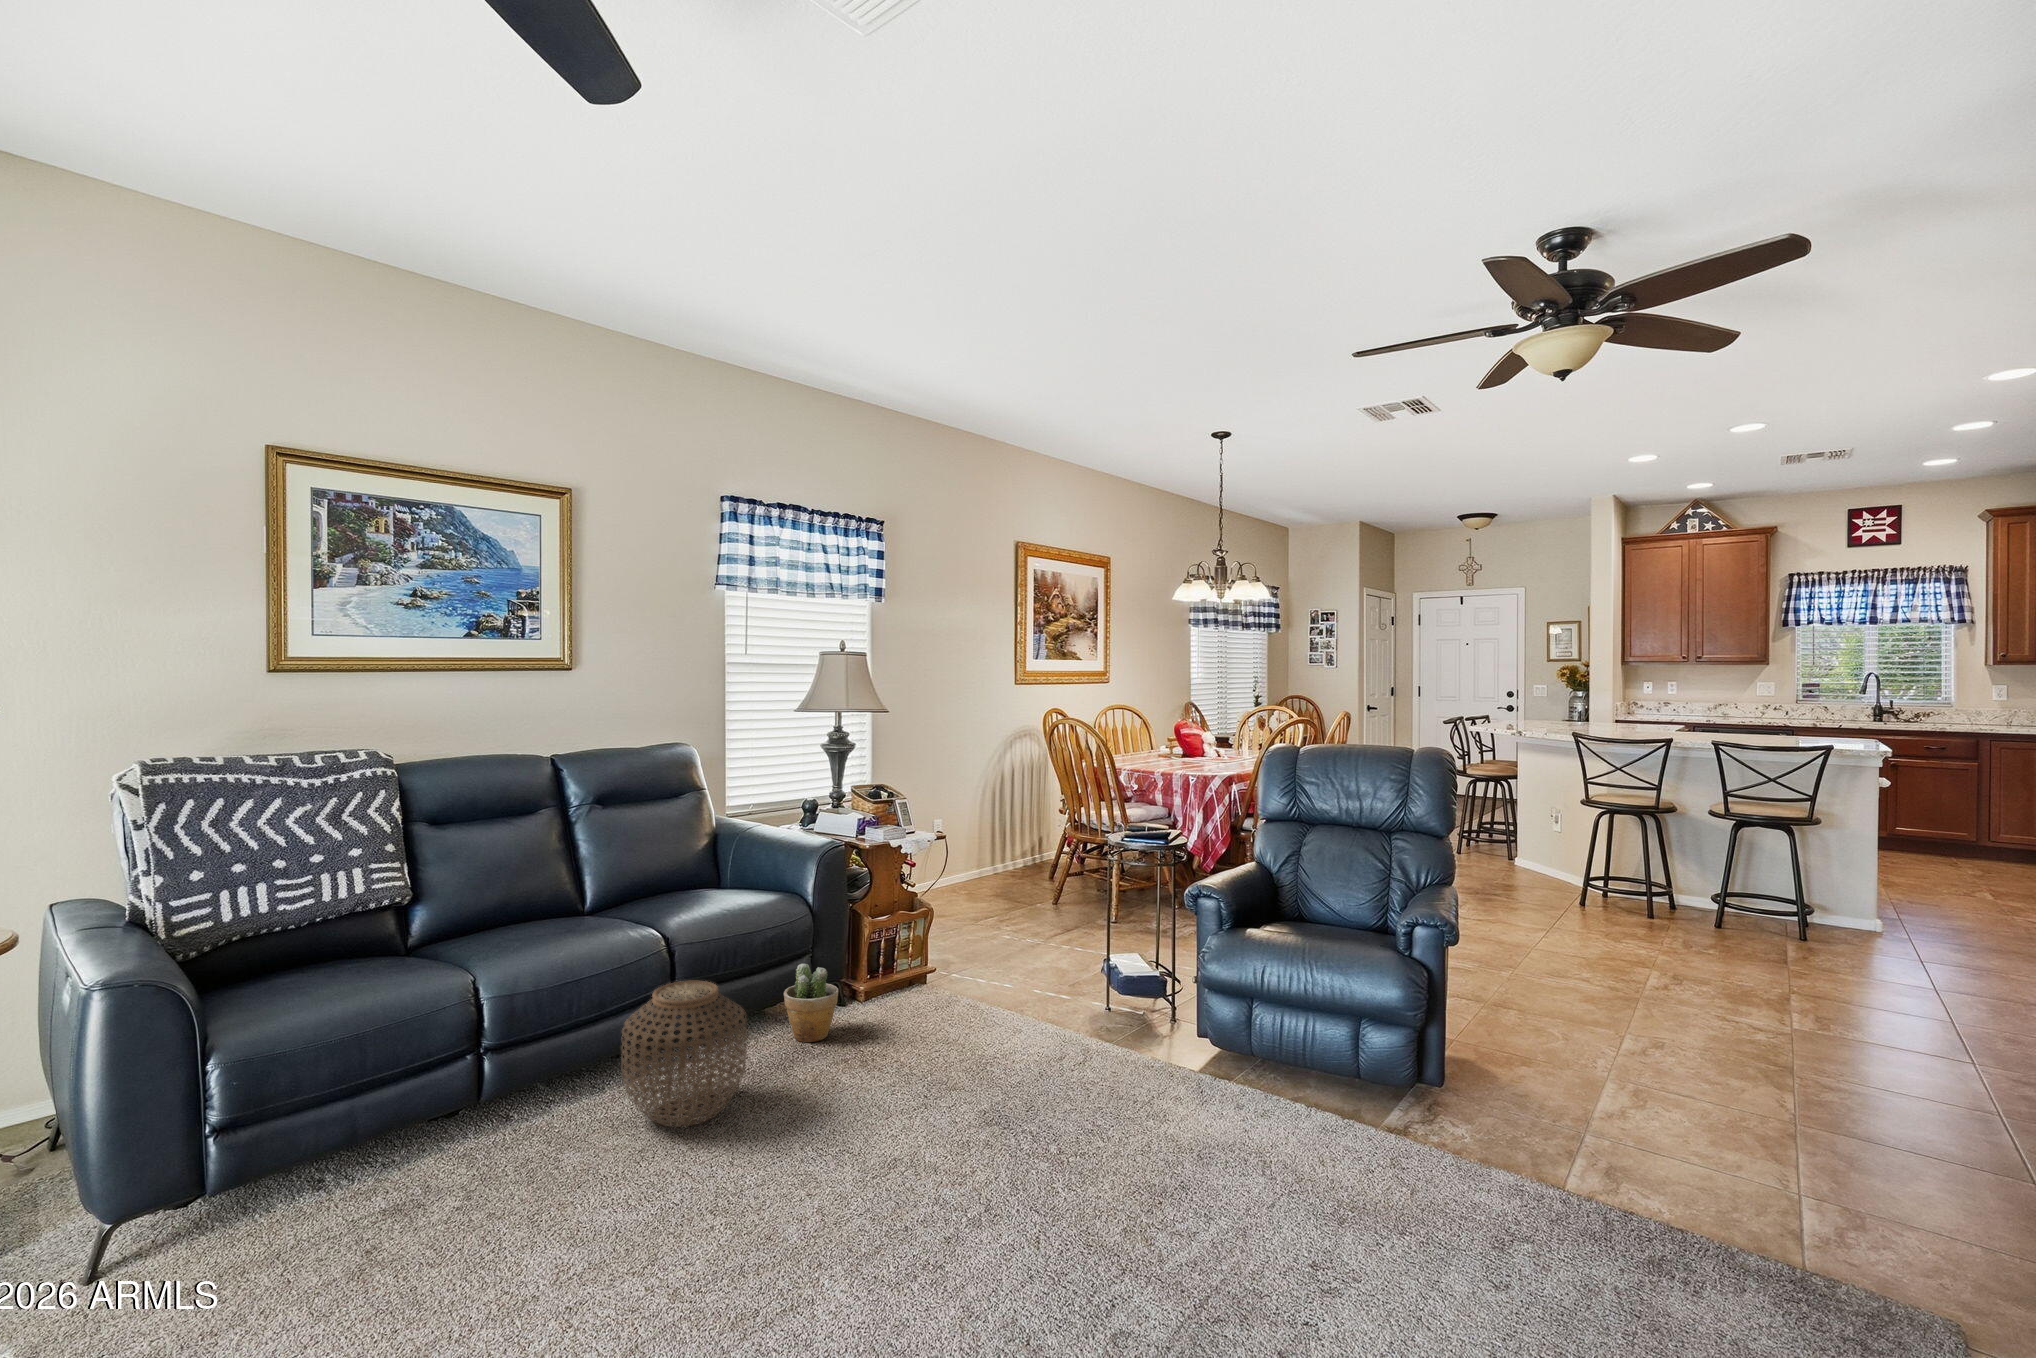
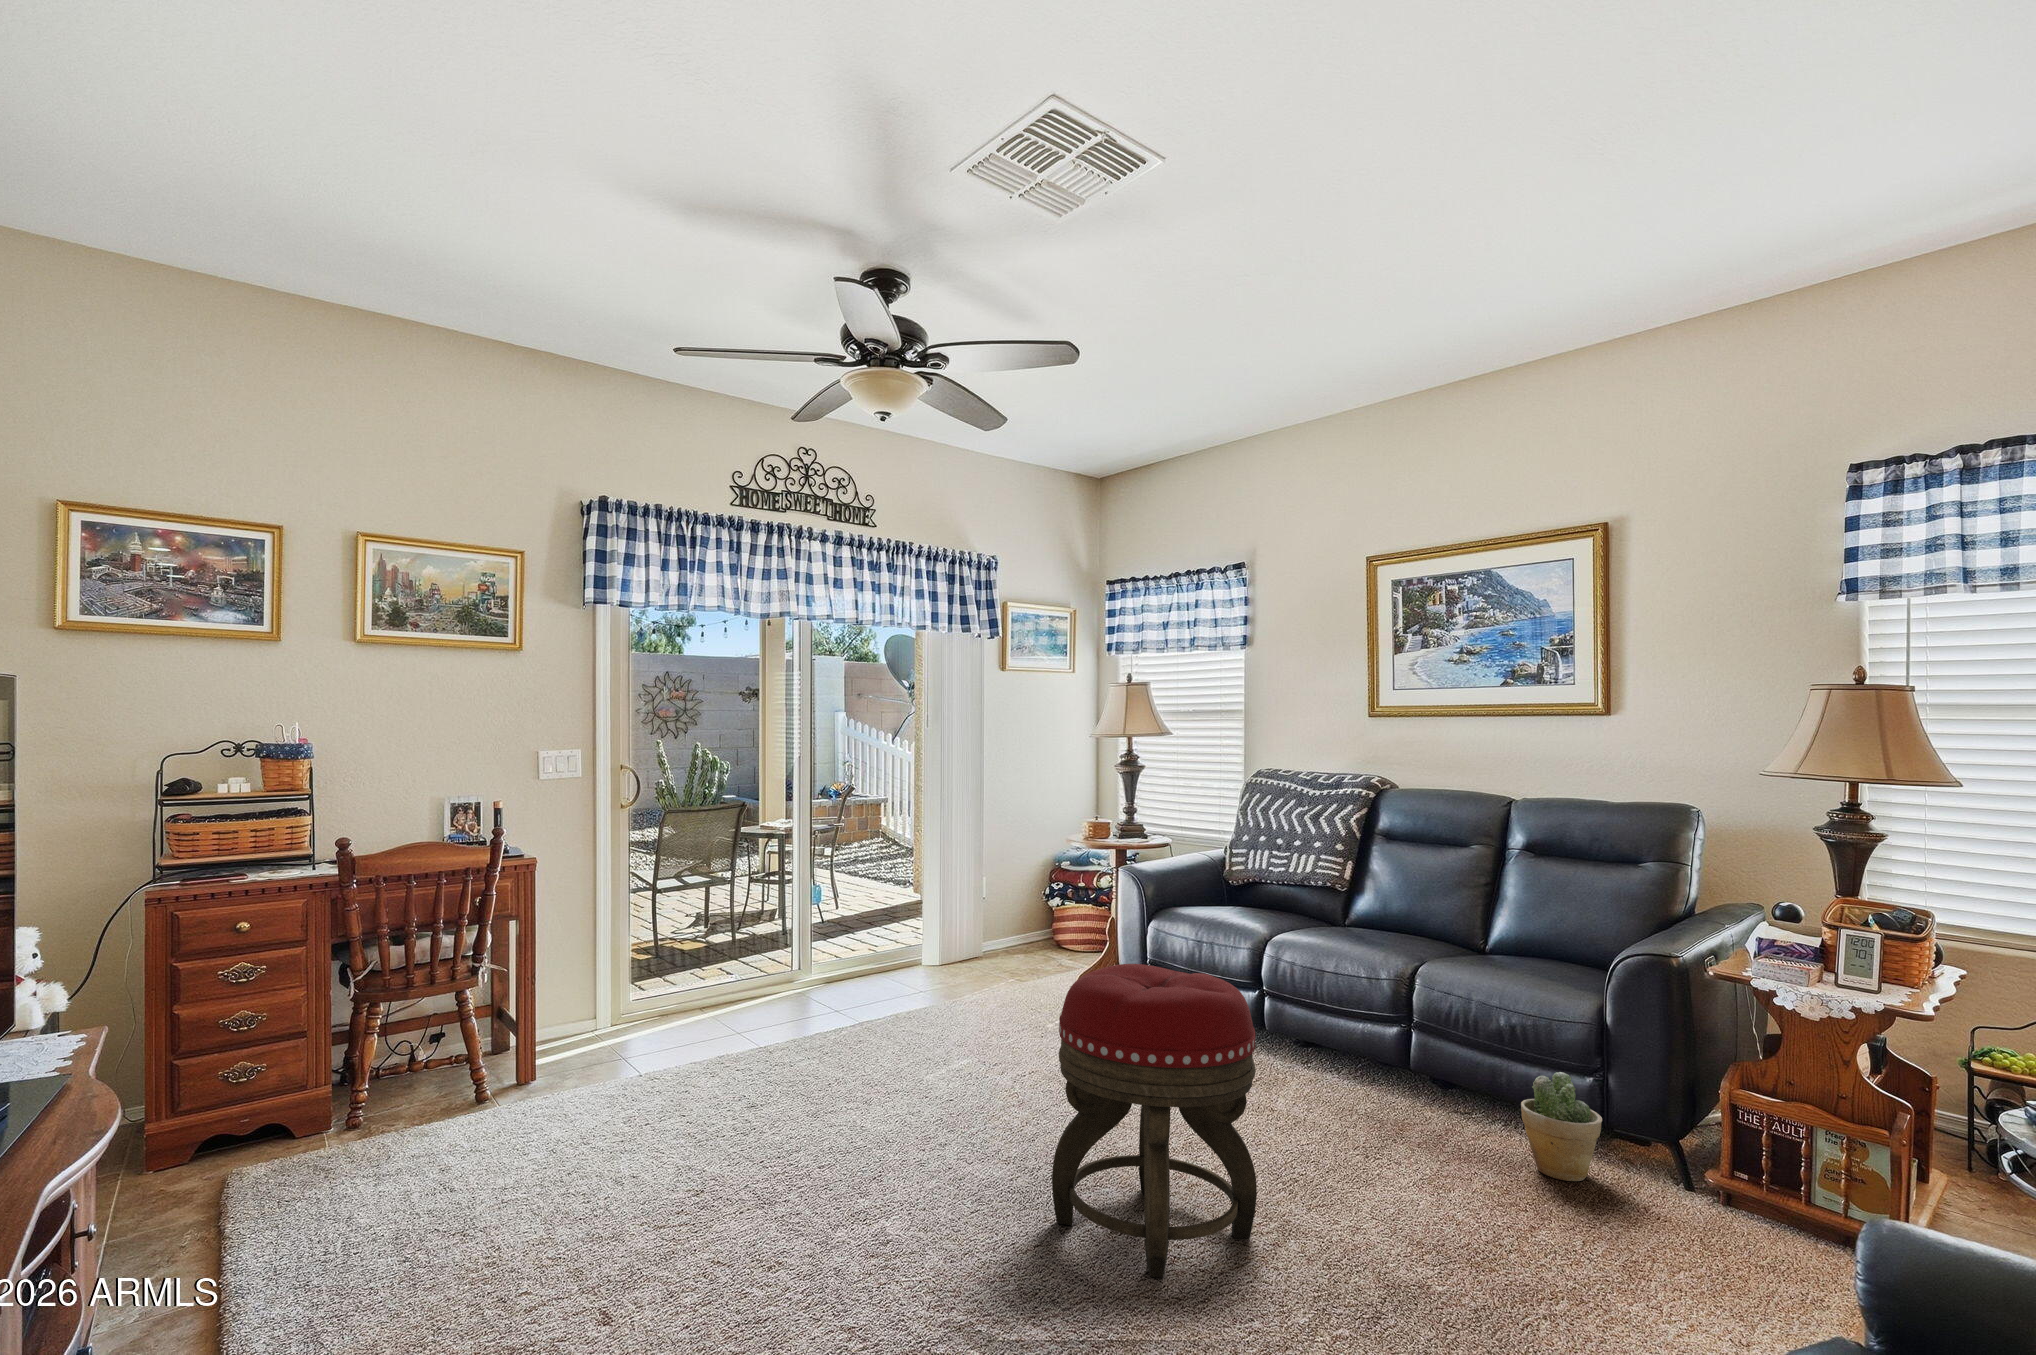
footstool: none [868,959,1058,1258] -> present [1052,964,1257,1278]
woven basket: present [622,980,747,1127] -> none [1266,990,1386,1131]

